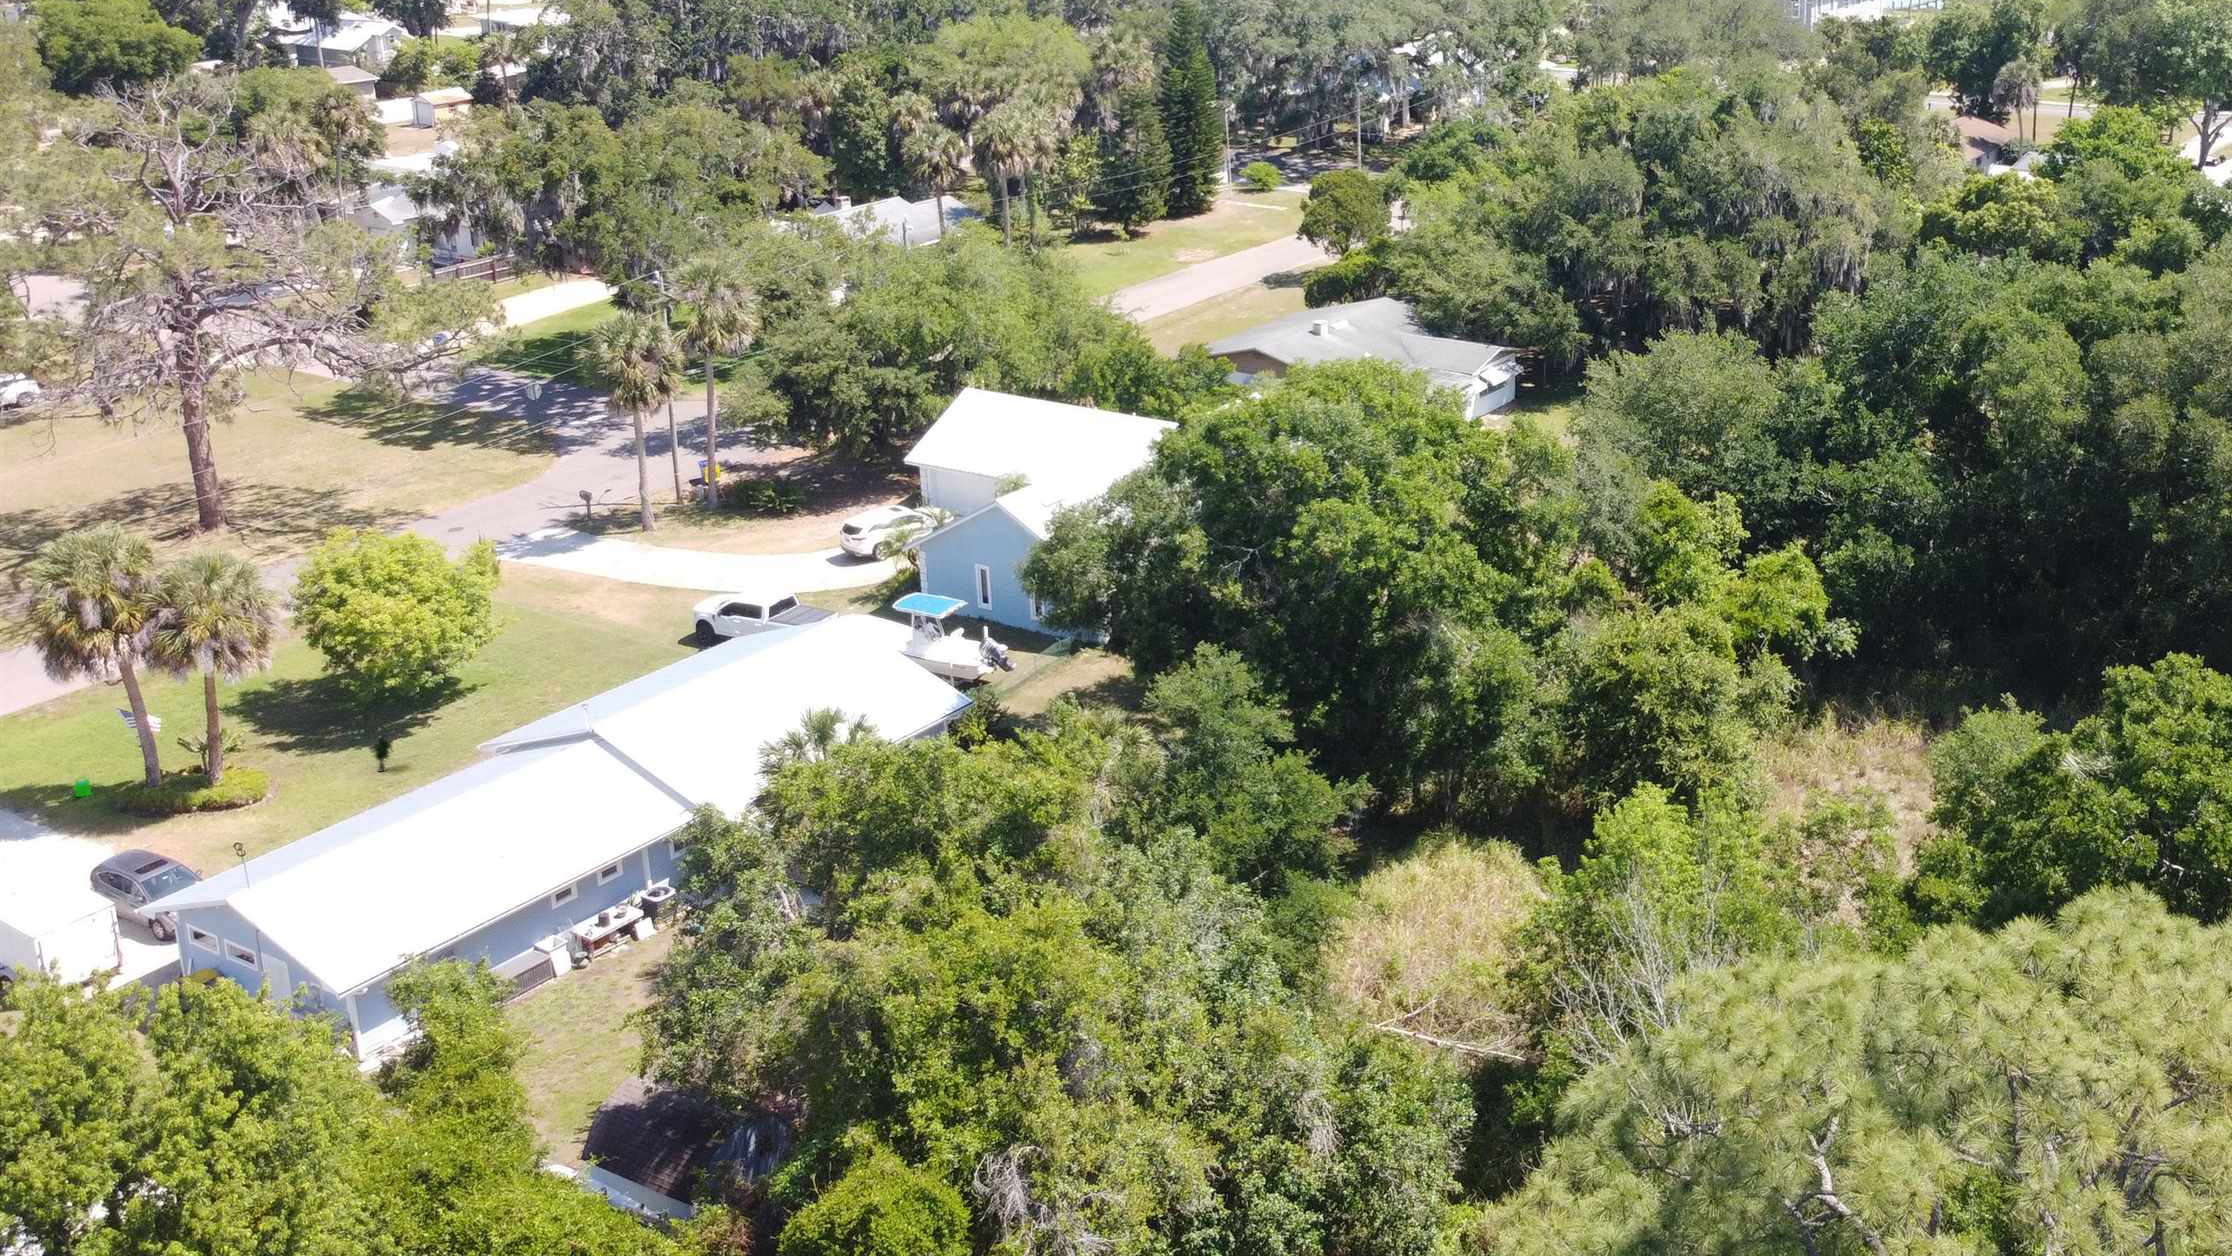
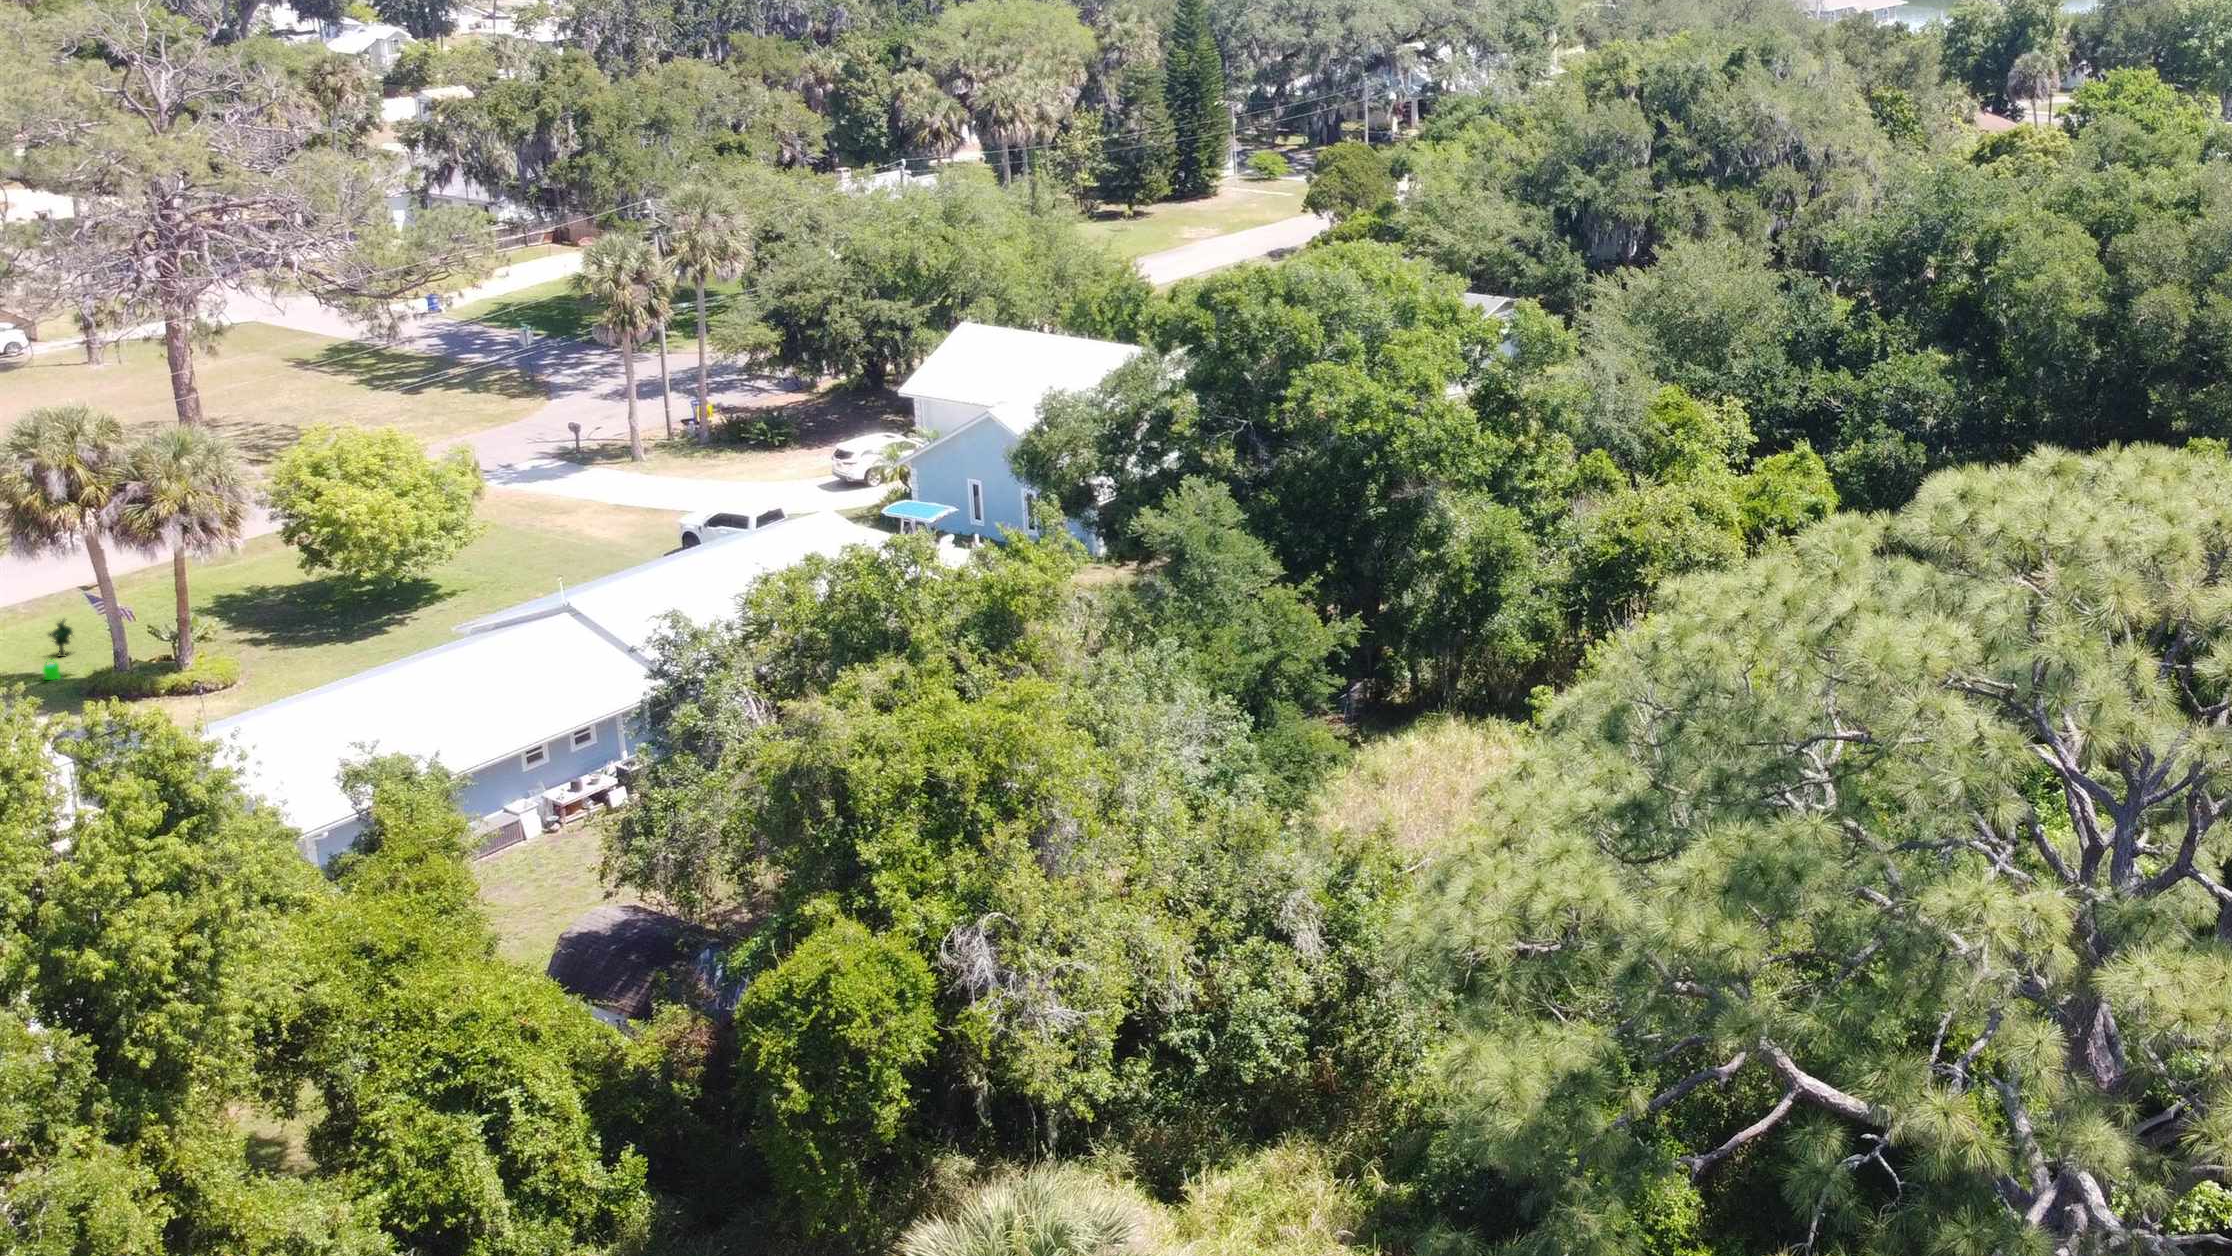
decorative plant: present [371,736,393,771] -> present [49,620,72,657]

